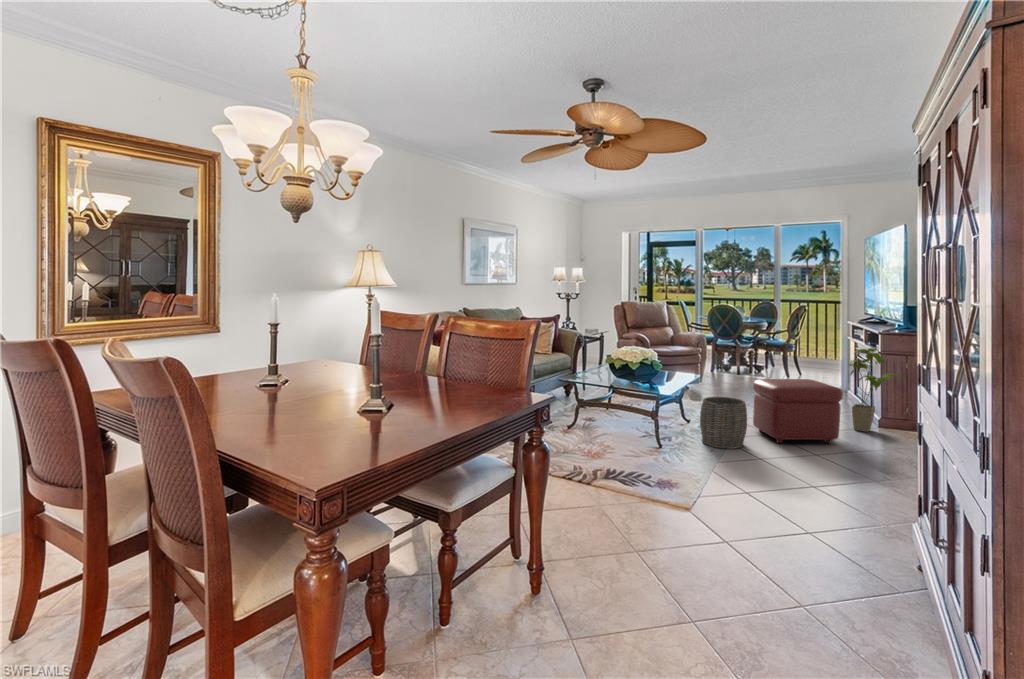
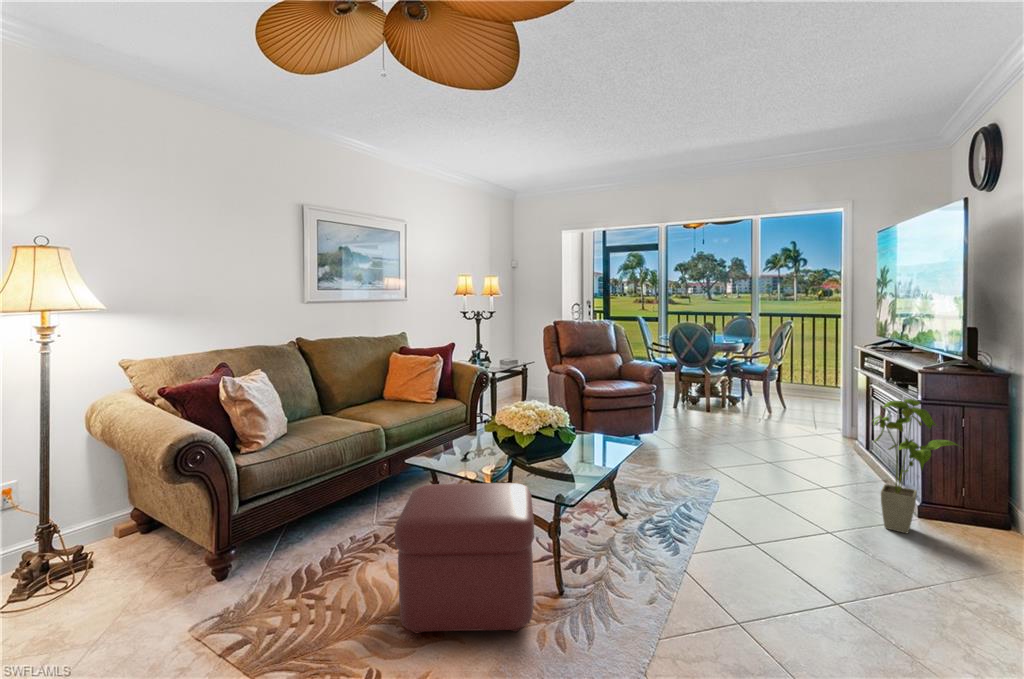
ottoman: present [753,379,843,444] -> present [394,483,534,633]
woven basket: present [700,397,747,449] -> none [636,489,714,591]

